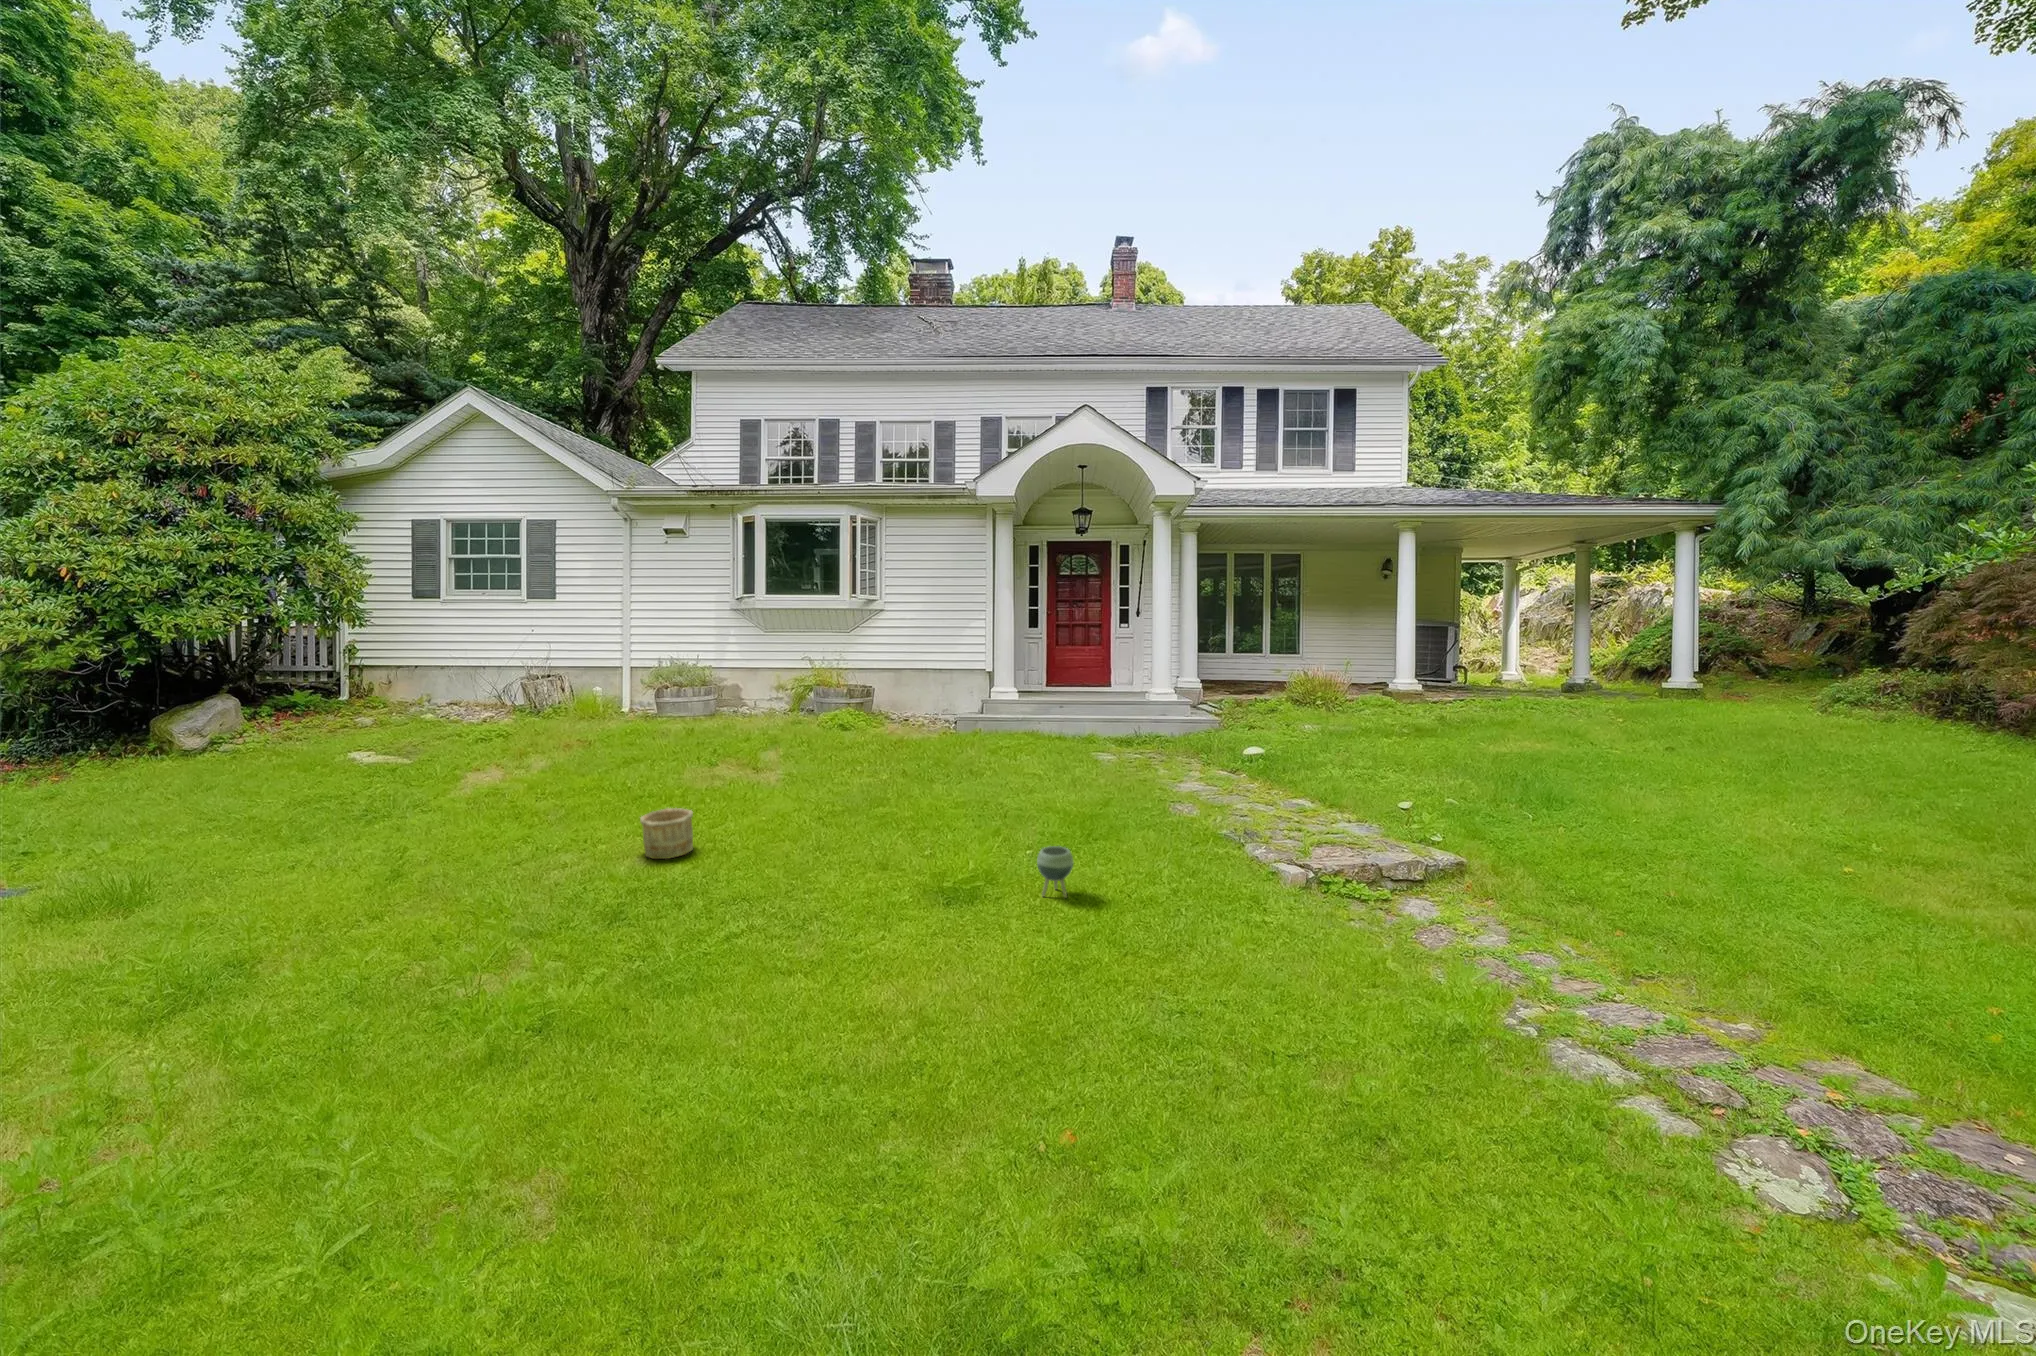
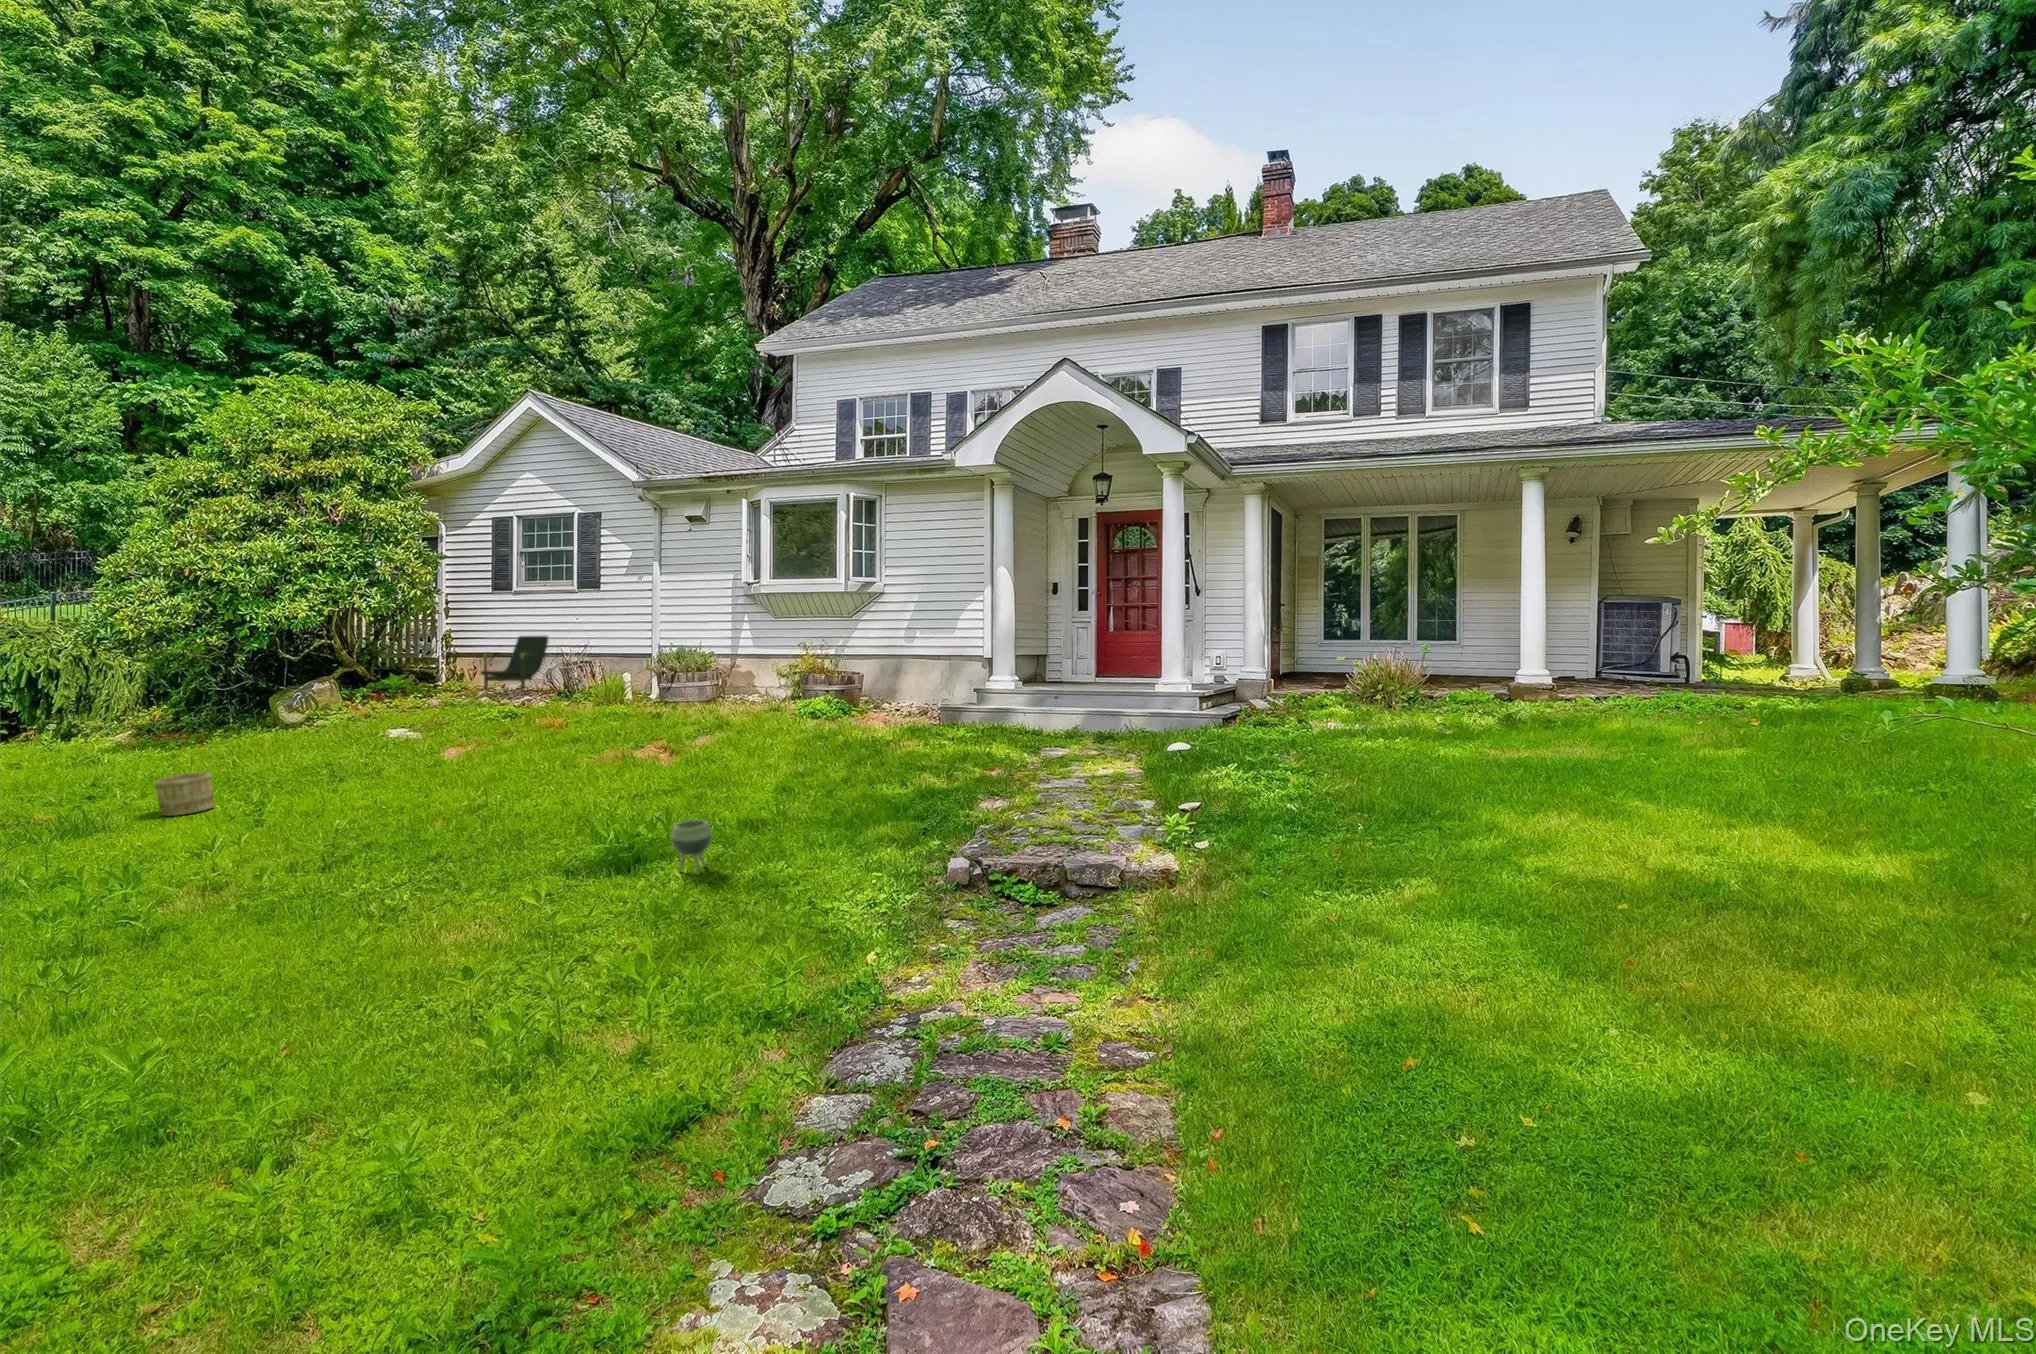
lounge chair: none [422,647,500,711] -> present [481,636,549,694]
wooden bucket: present [640,808,693,859] -> present [154,772,215,816]

